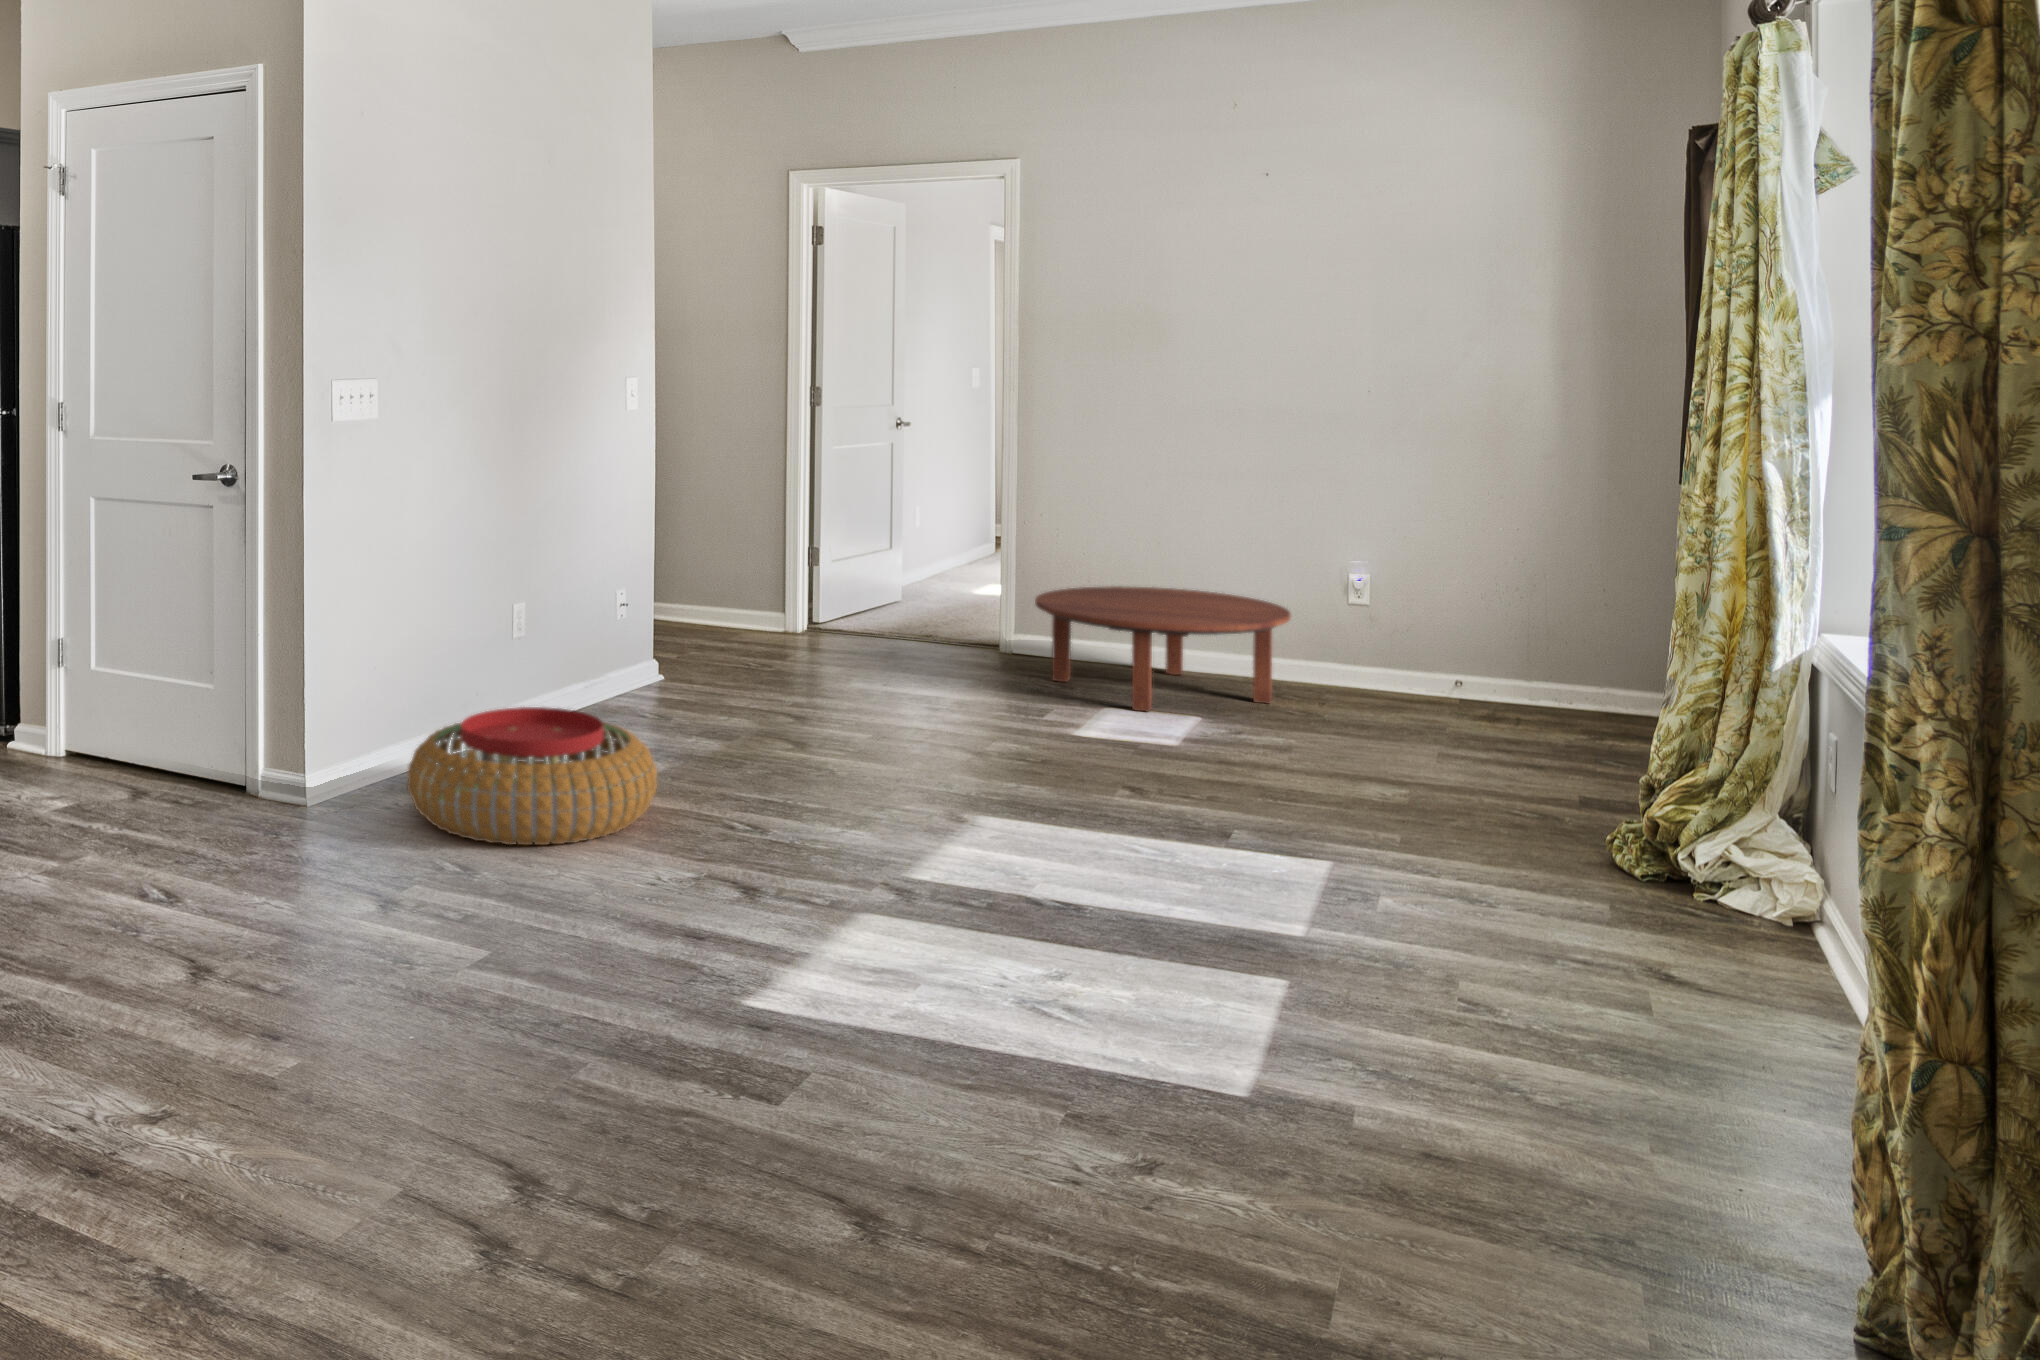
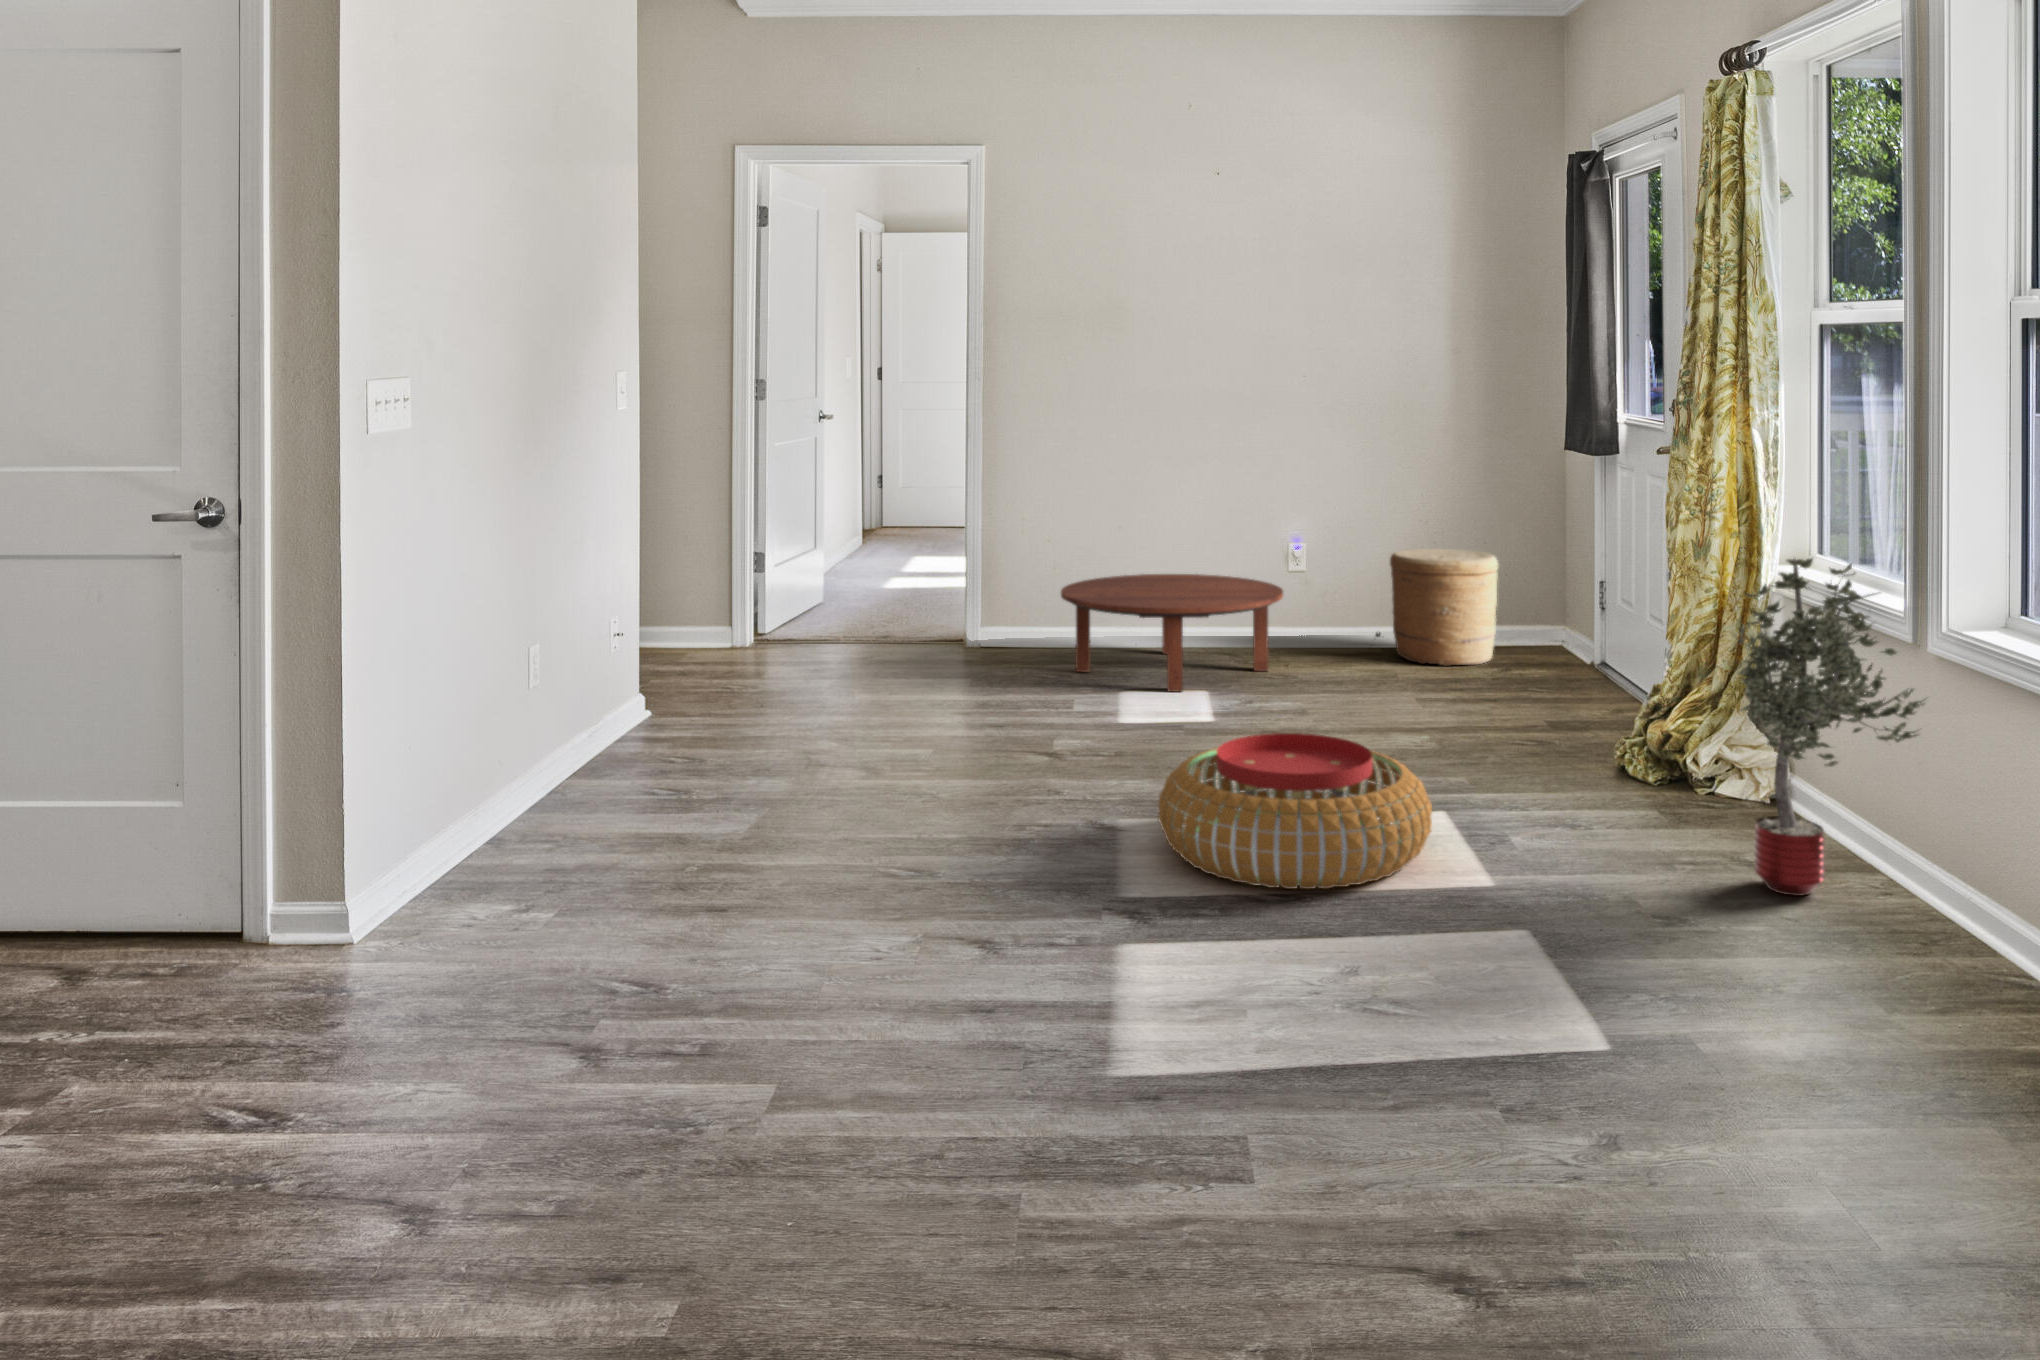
woven basket: none [1443,584,1591,726] -> present [1390,549,1498,666]
potted tree: none [1594,610,1883,1026] -> present [1735,558,1926,896]
pouf: present [407,707,657,845] -> present [1159,733,1432,889]

